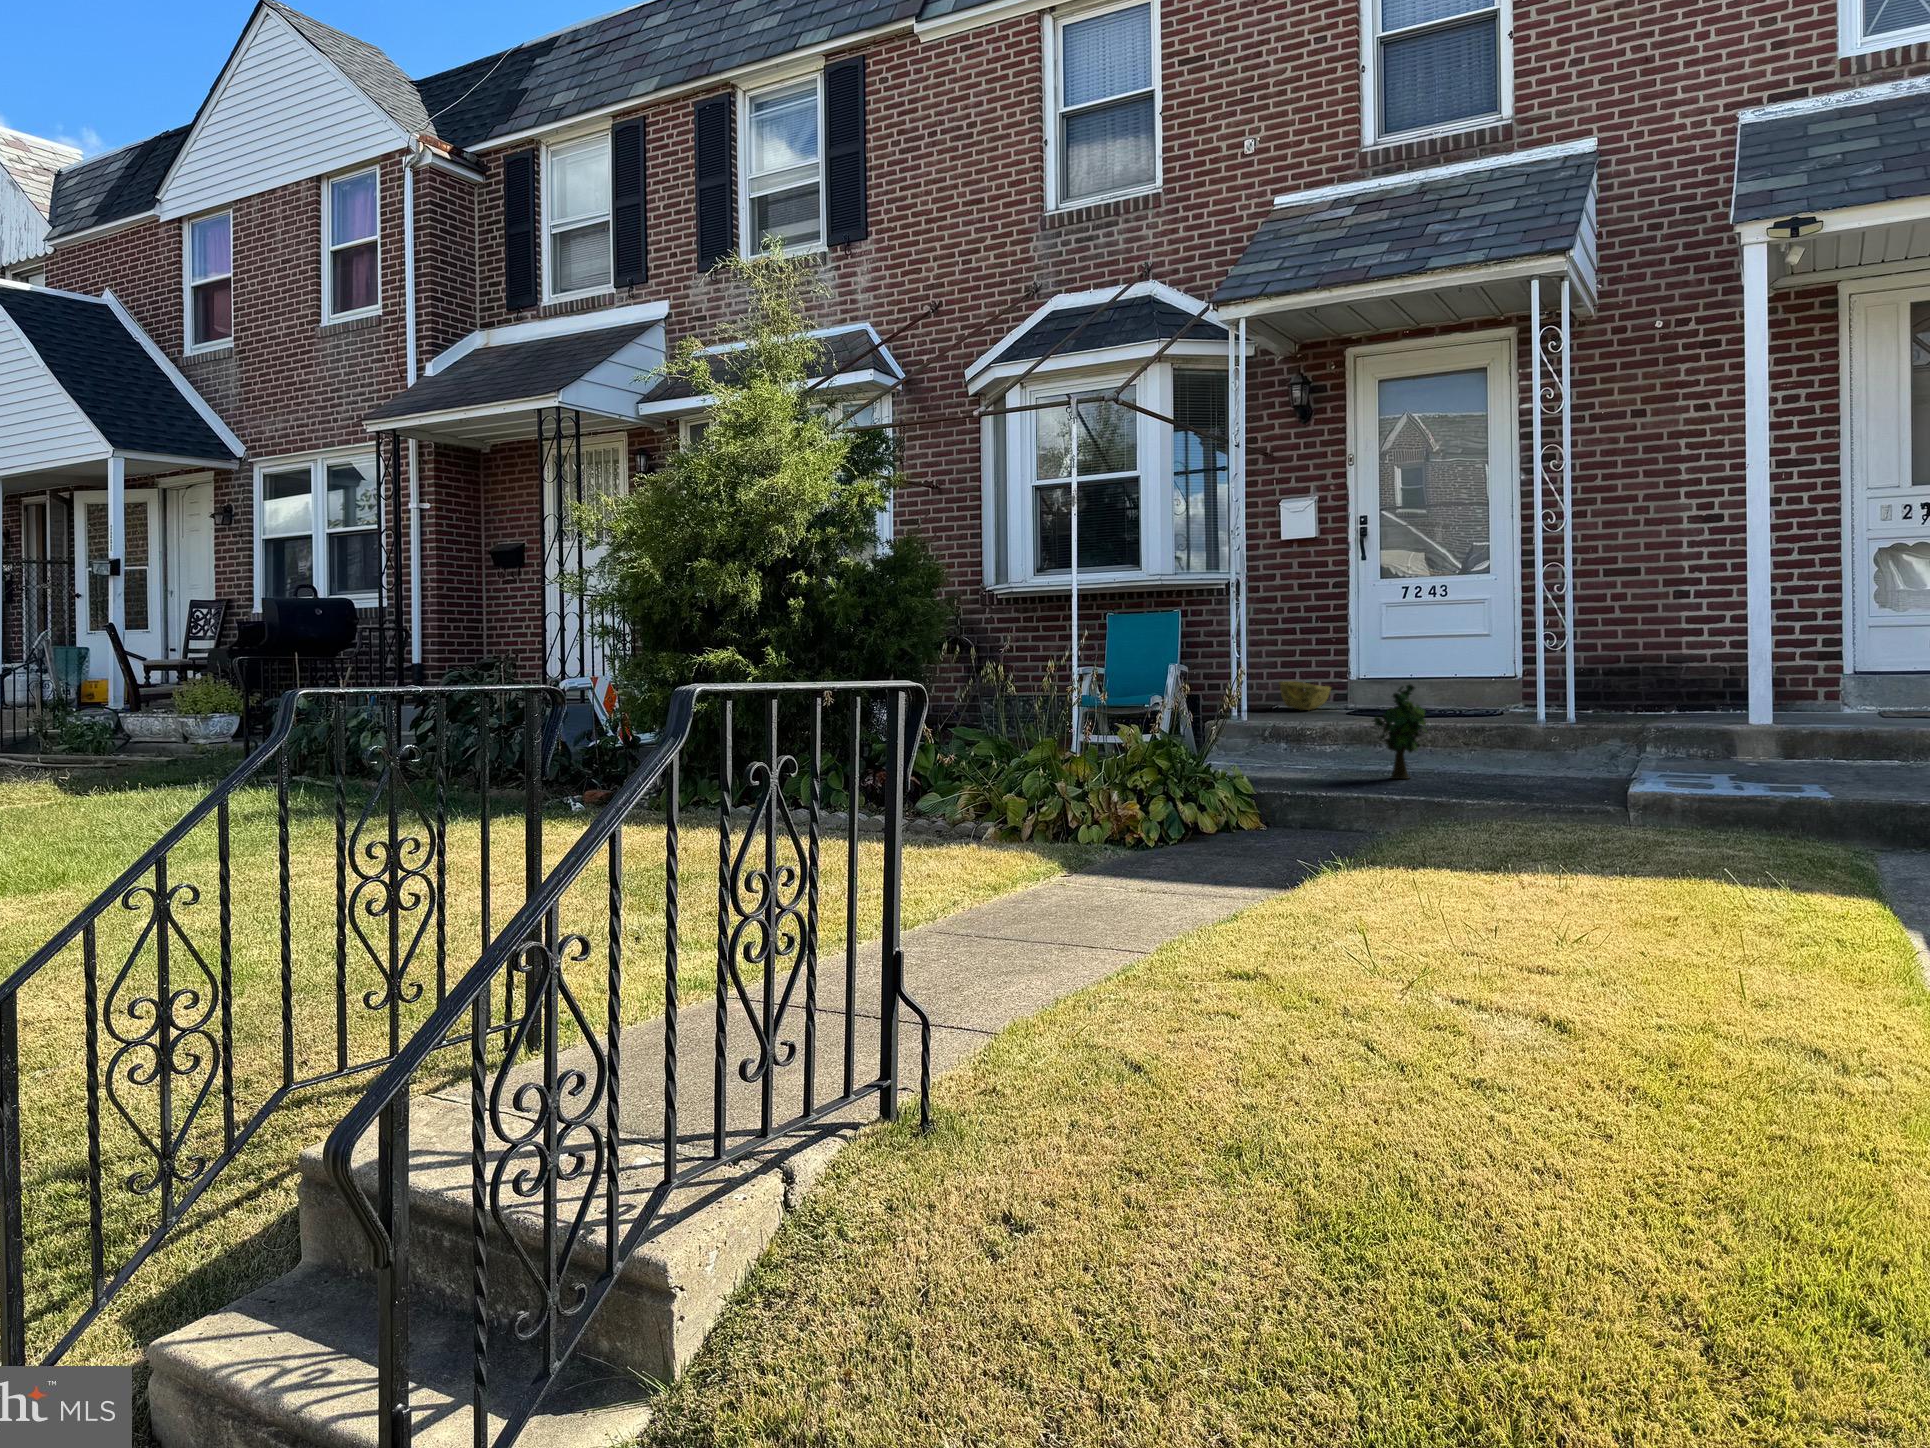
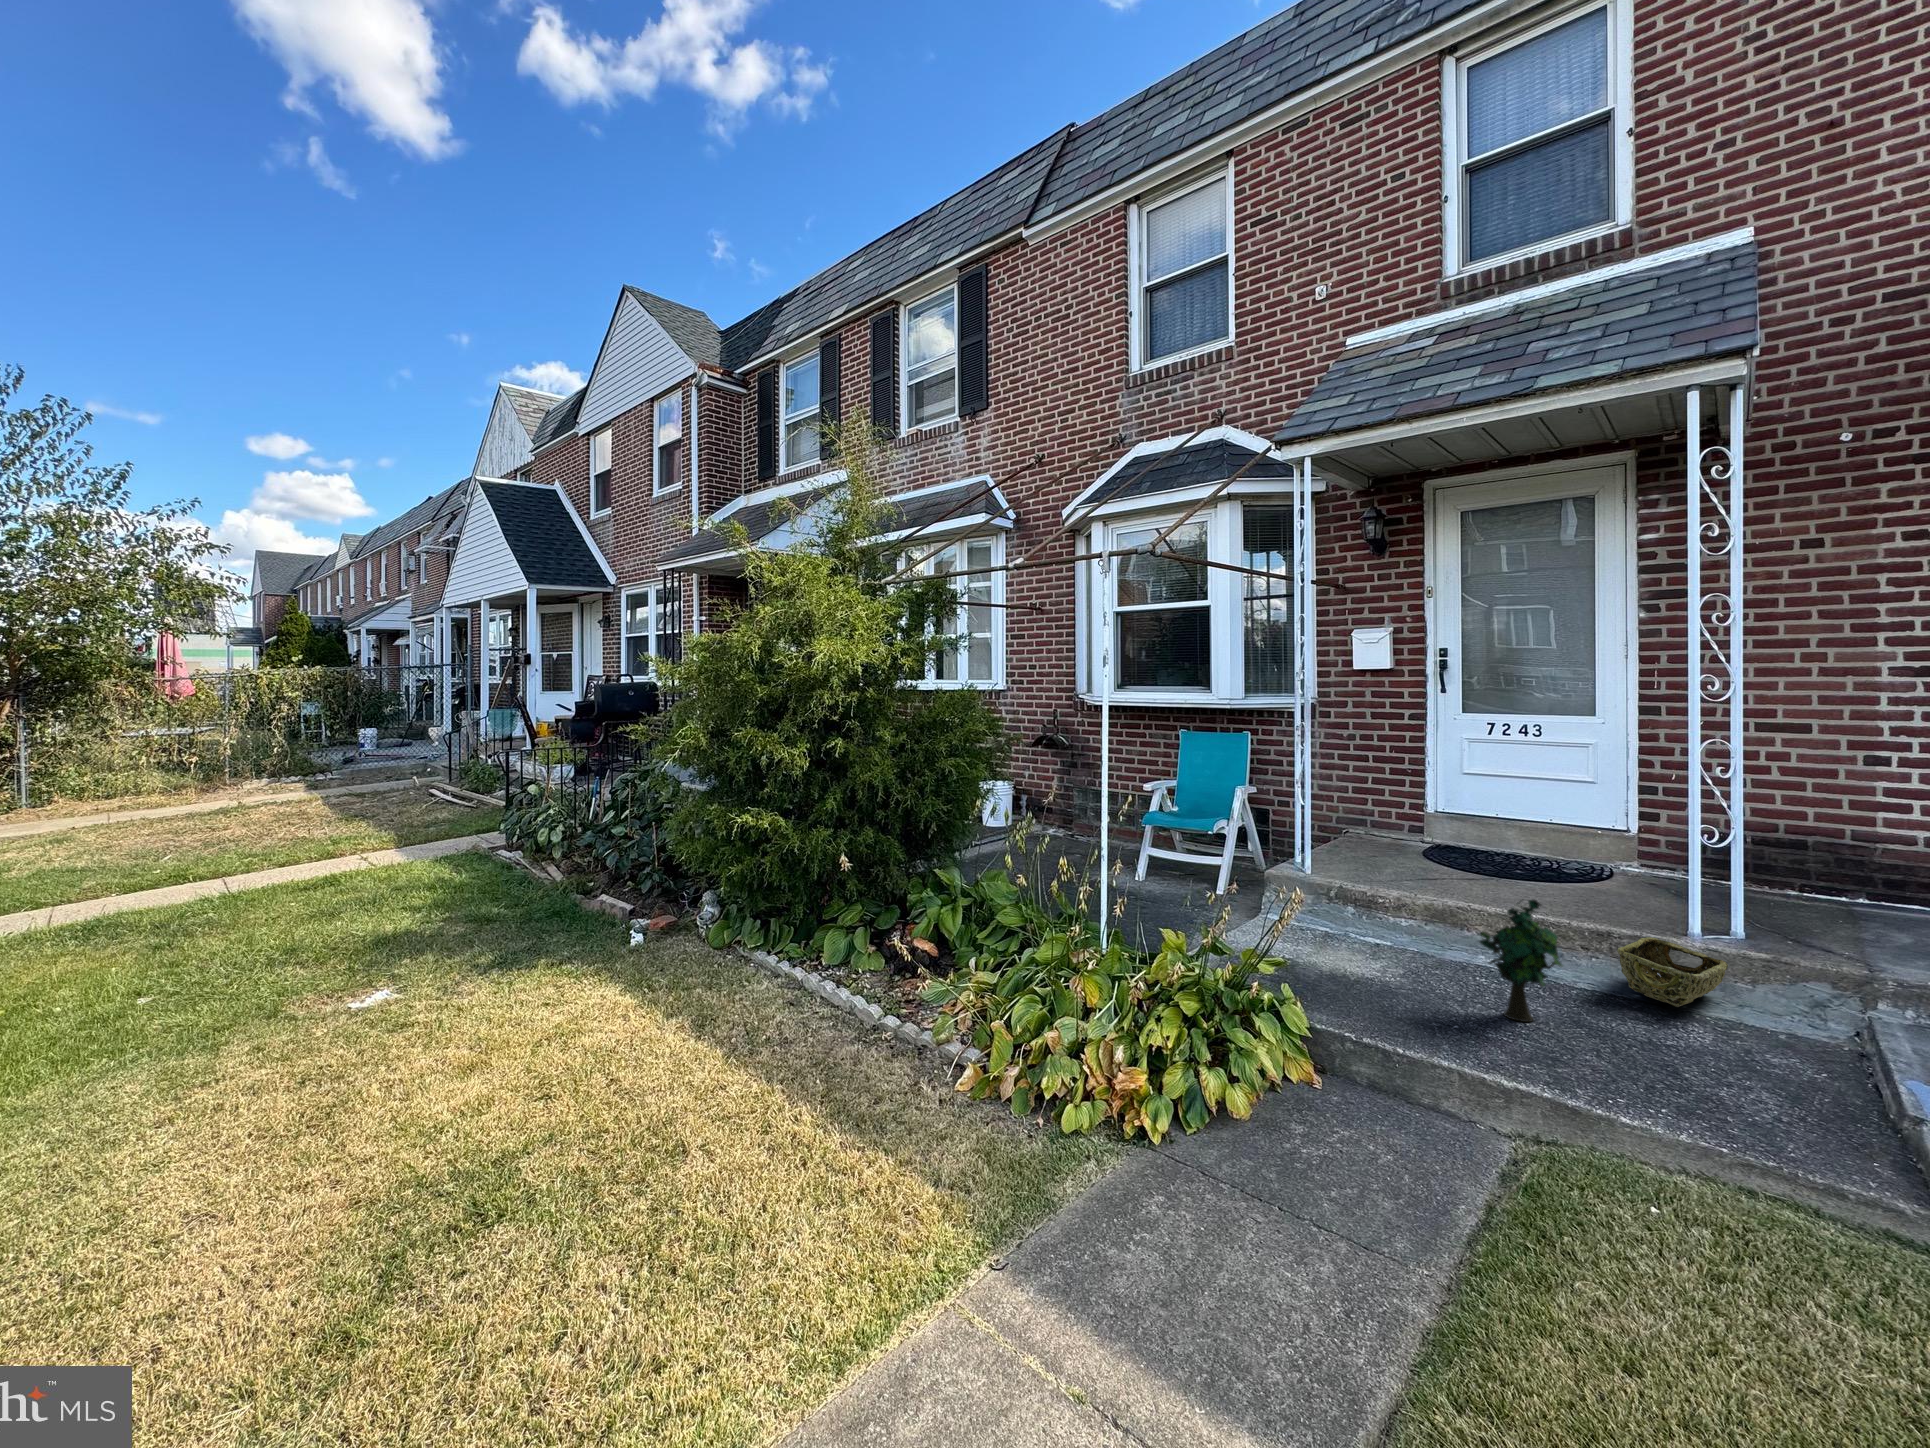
woven basket: present [1279,681,1331,710] -> present [1617,937,1728,1007]

